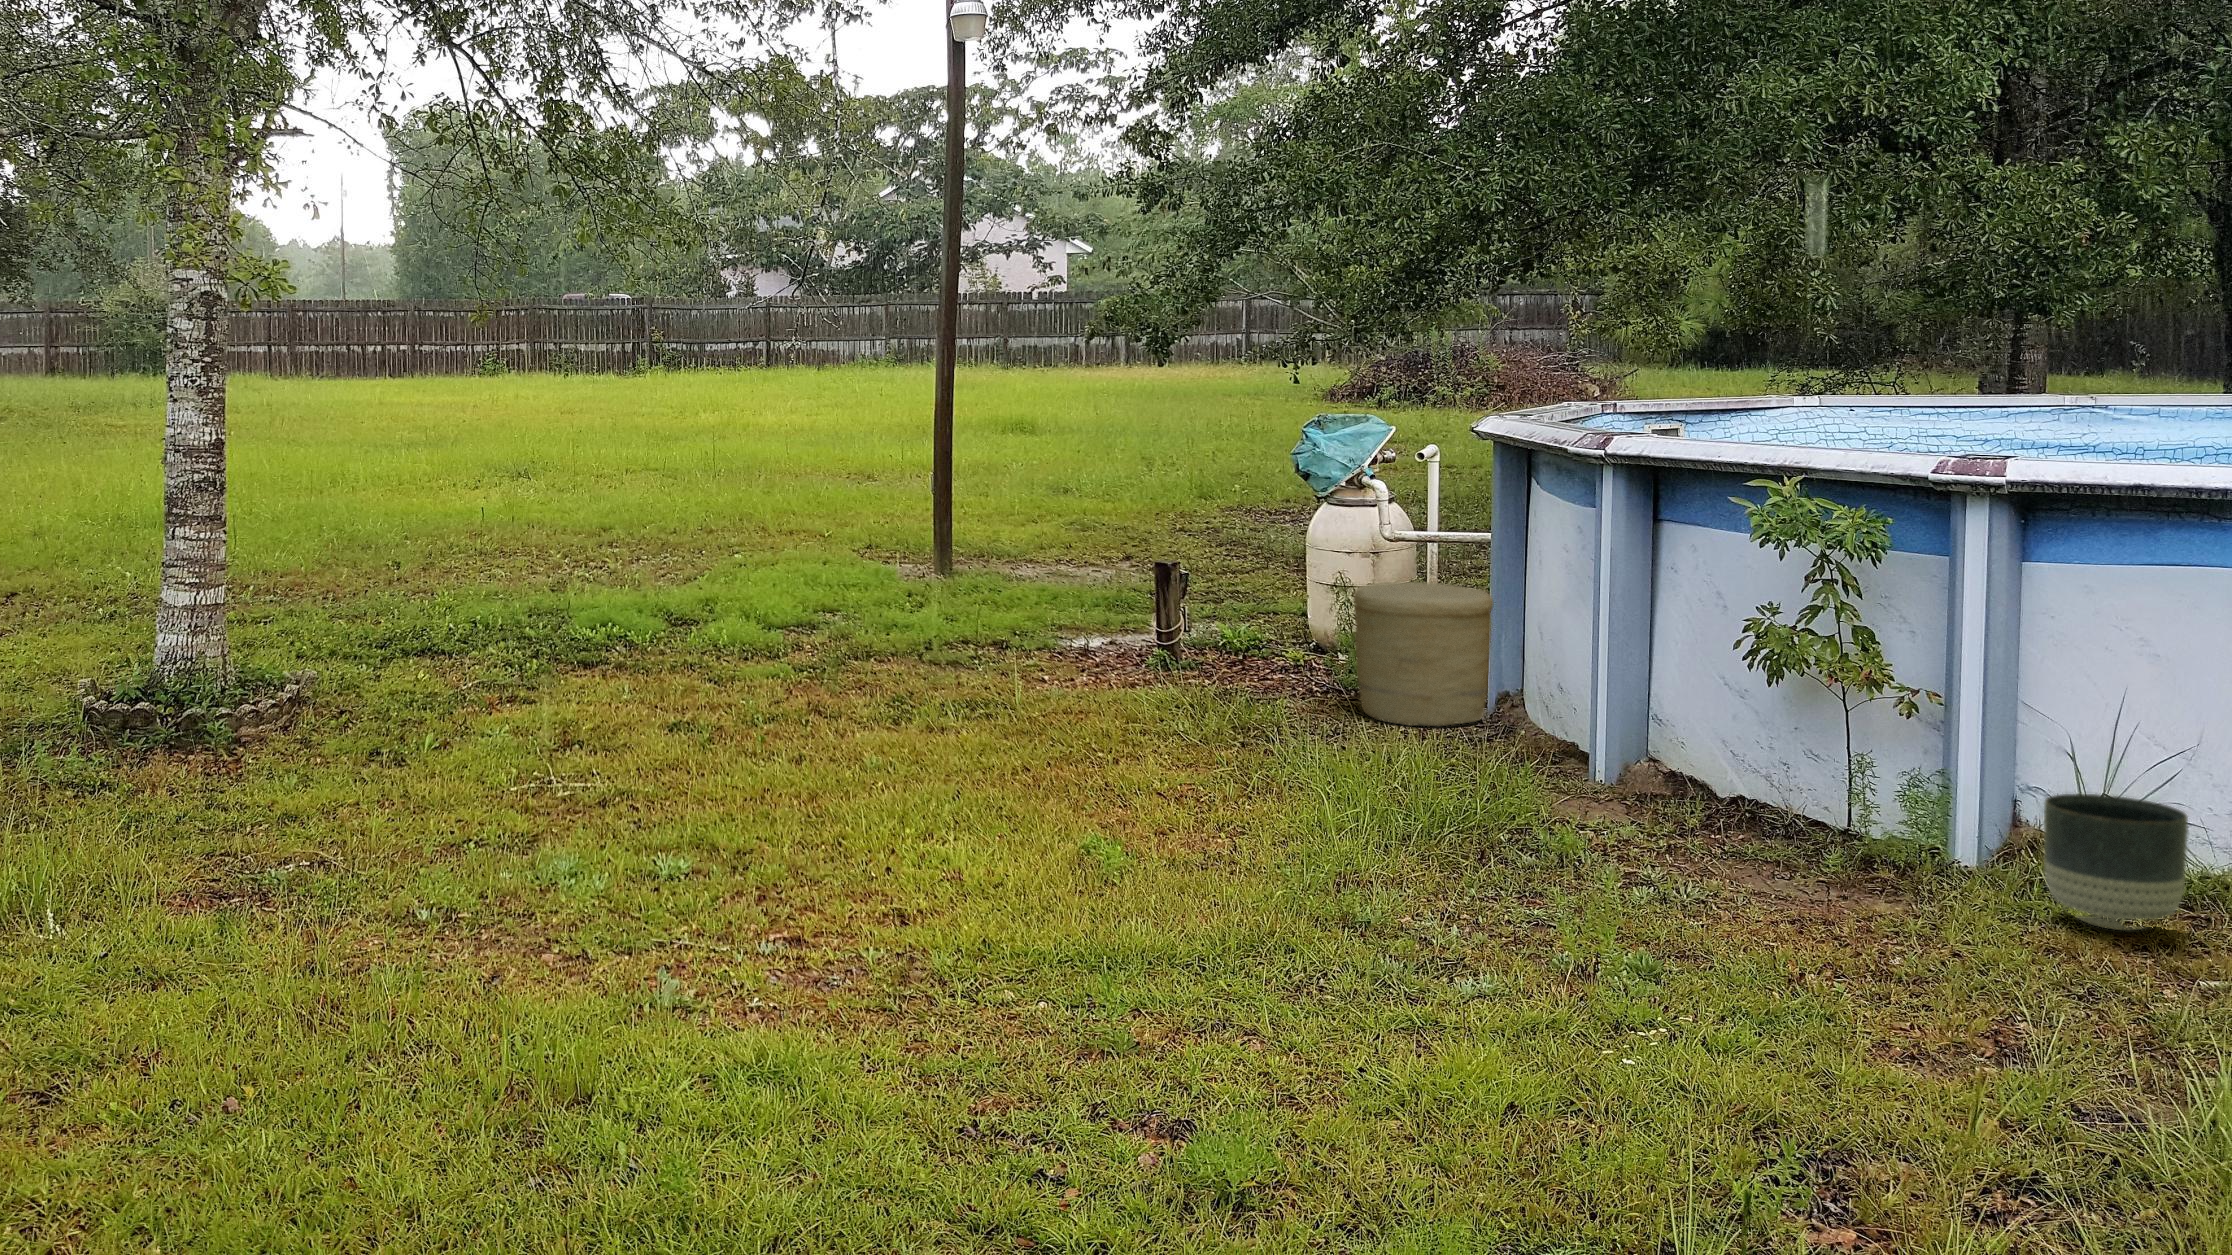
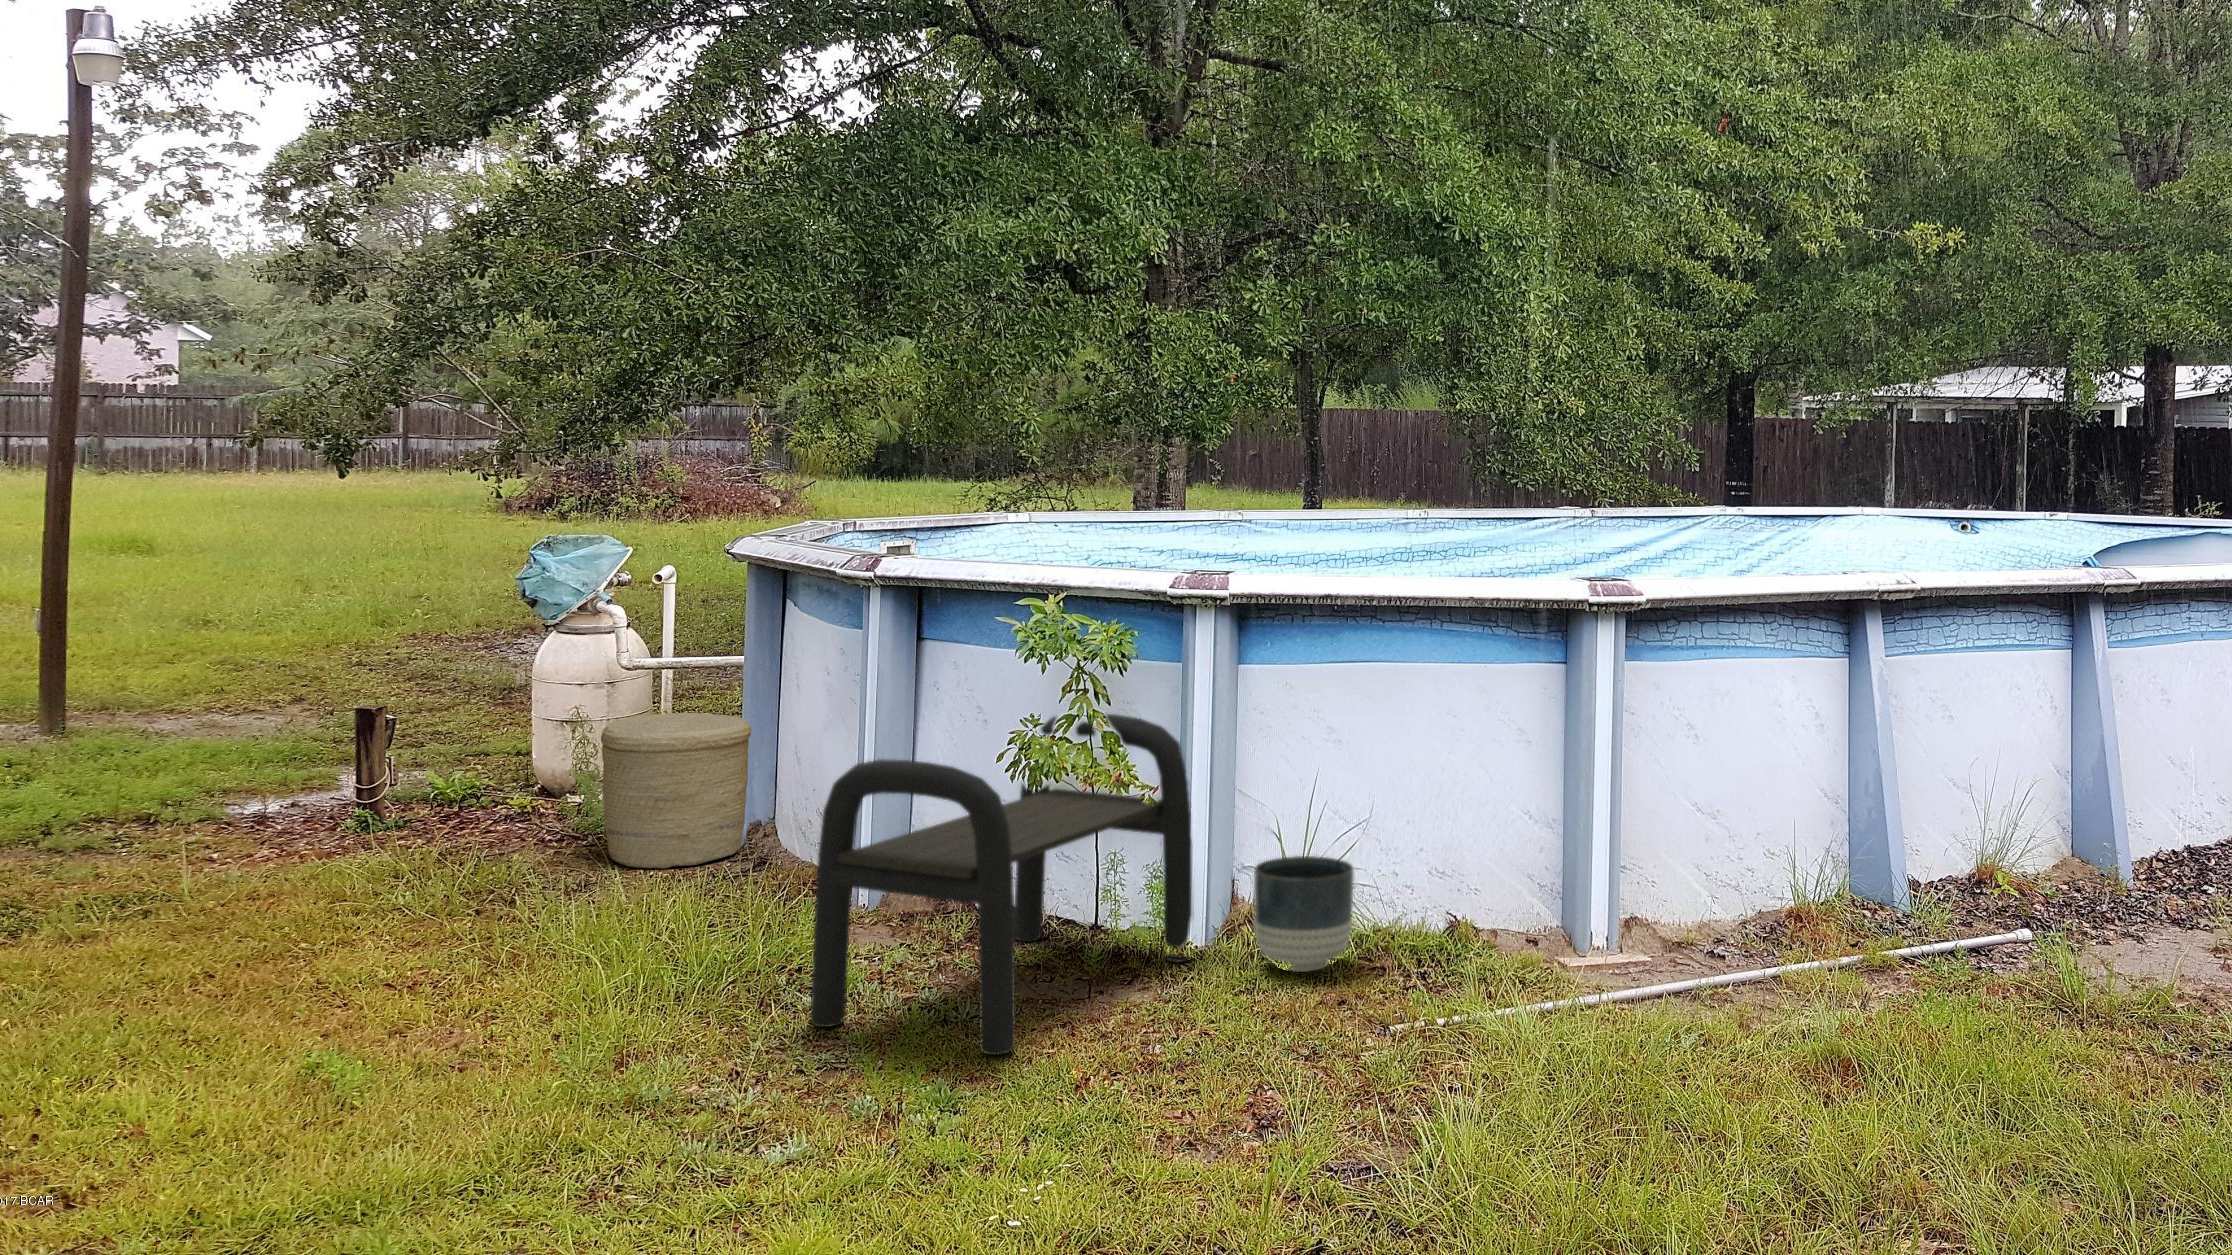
bench: none [1518,605,1966,939] -> present [810,714,1193,1055]

